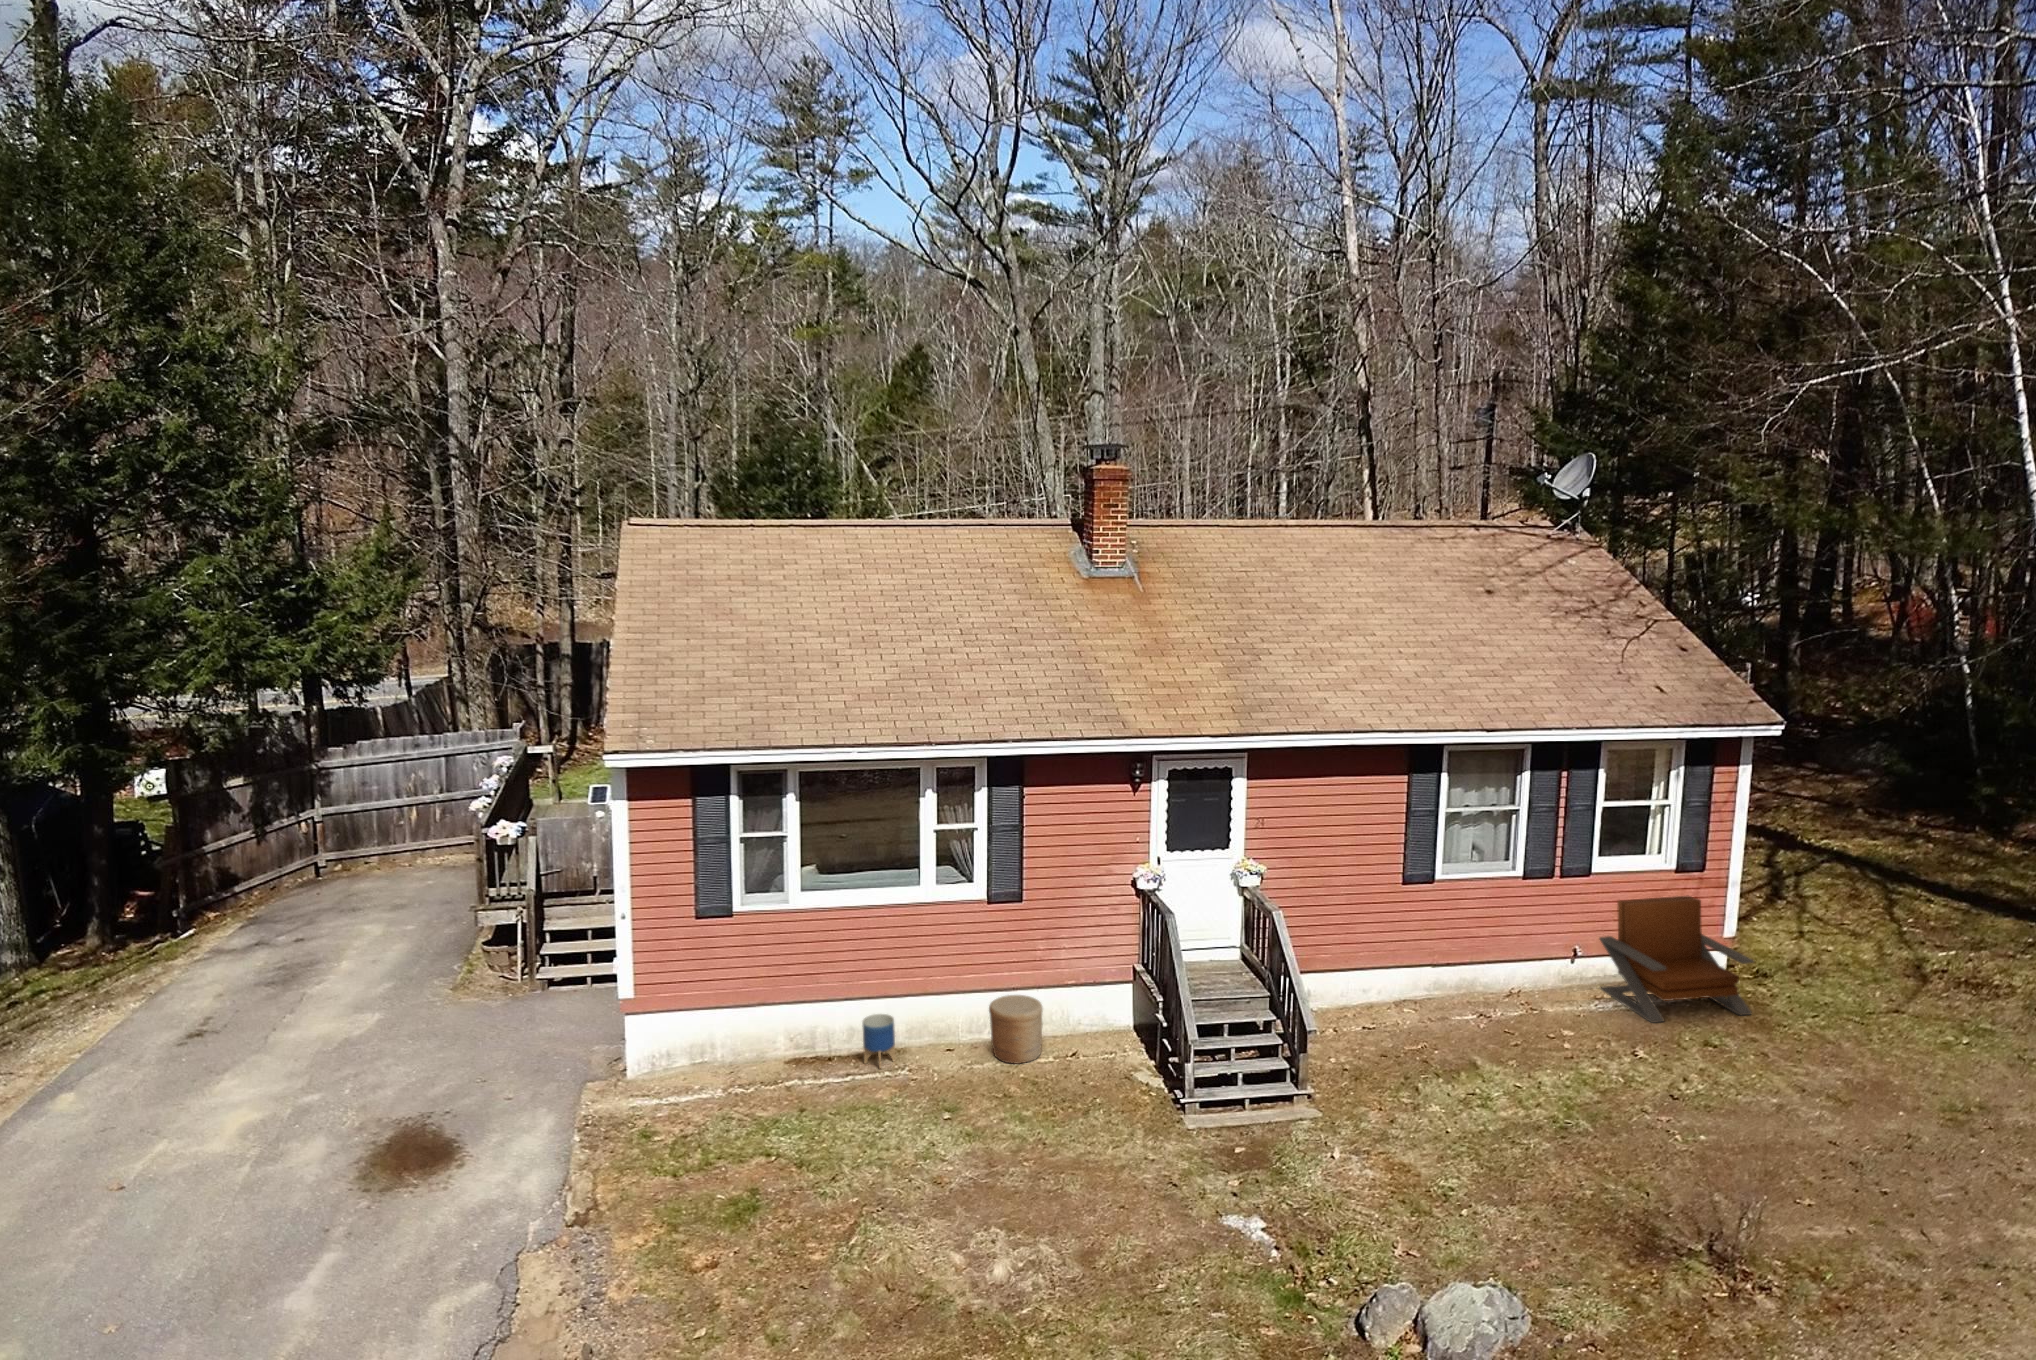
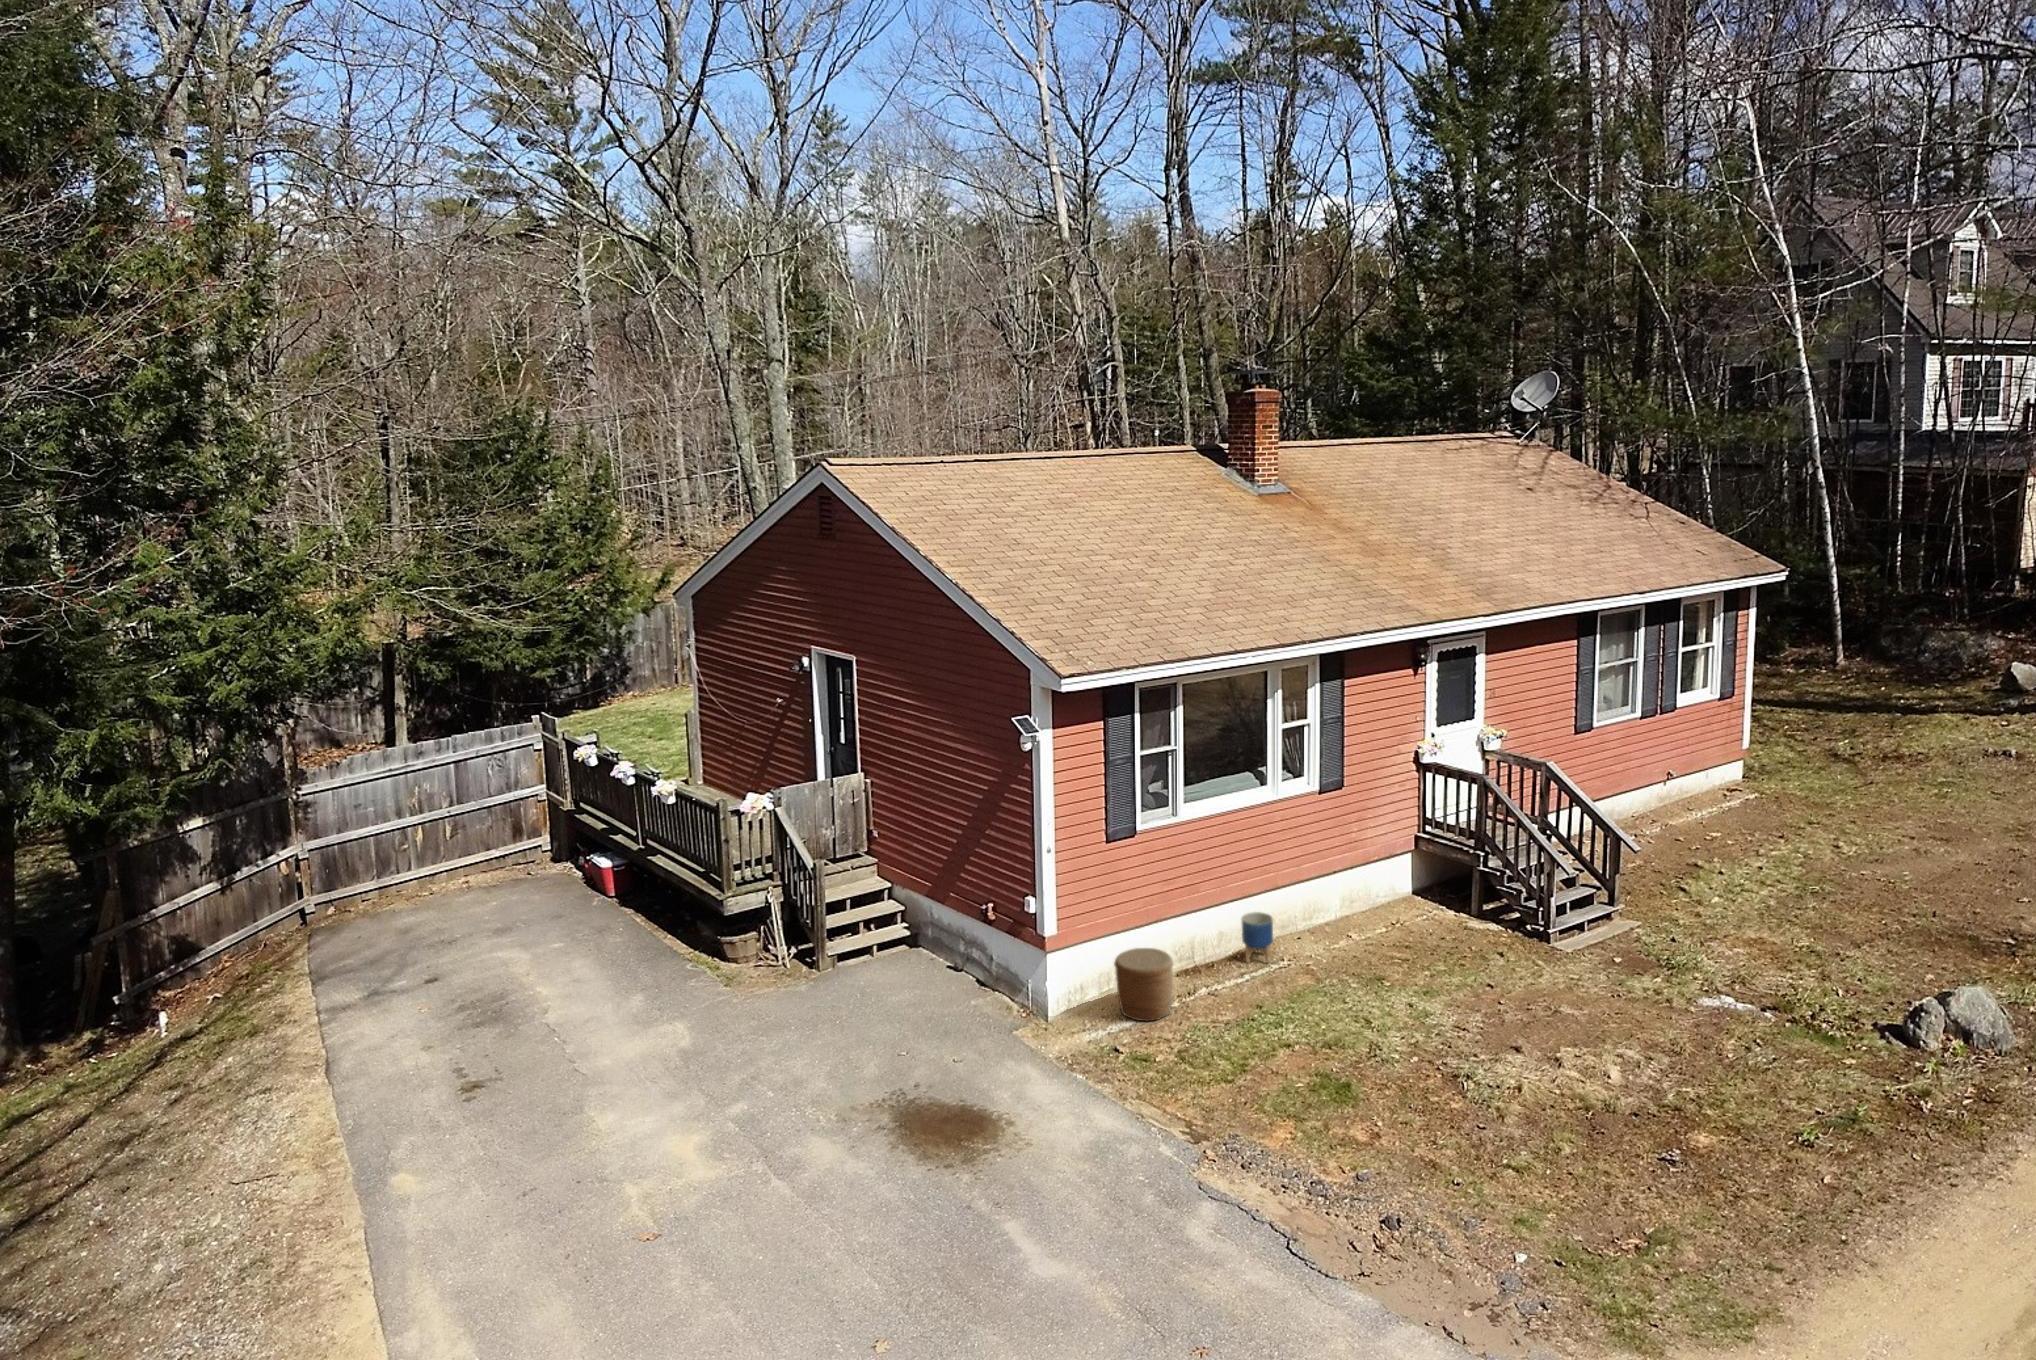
lounge chair: present [1600,896,1754,1023] -> none [1684,717,1800,815]
woven basket: present [989,995,1043,1064] -> present [1114,948,1173,1022]

